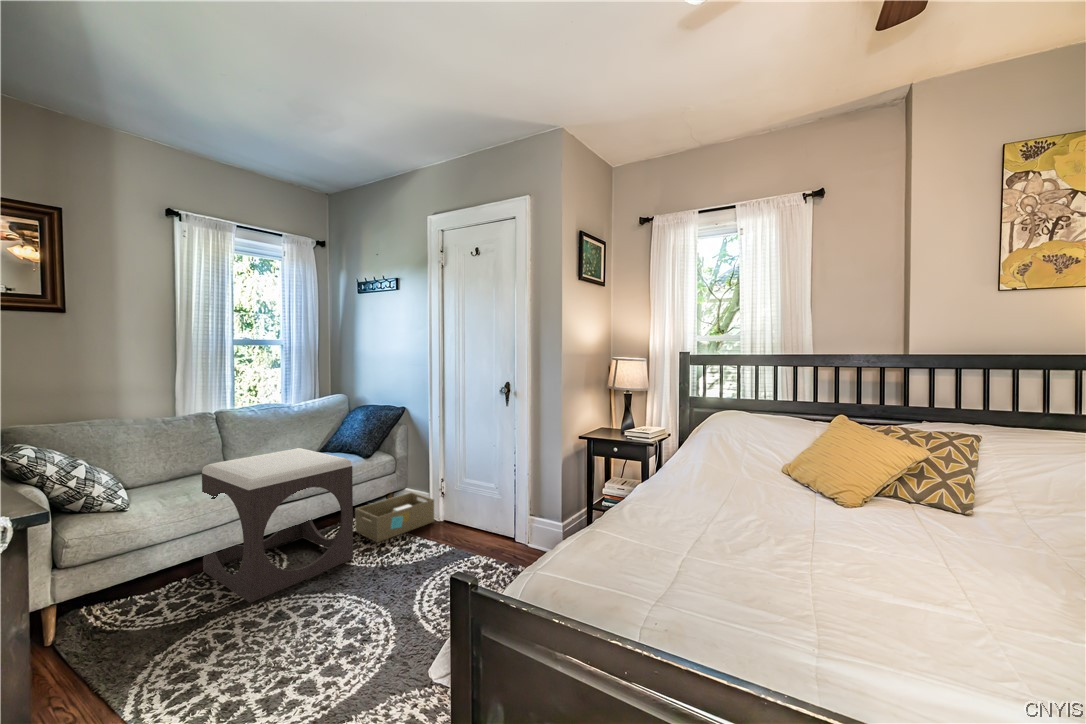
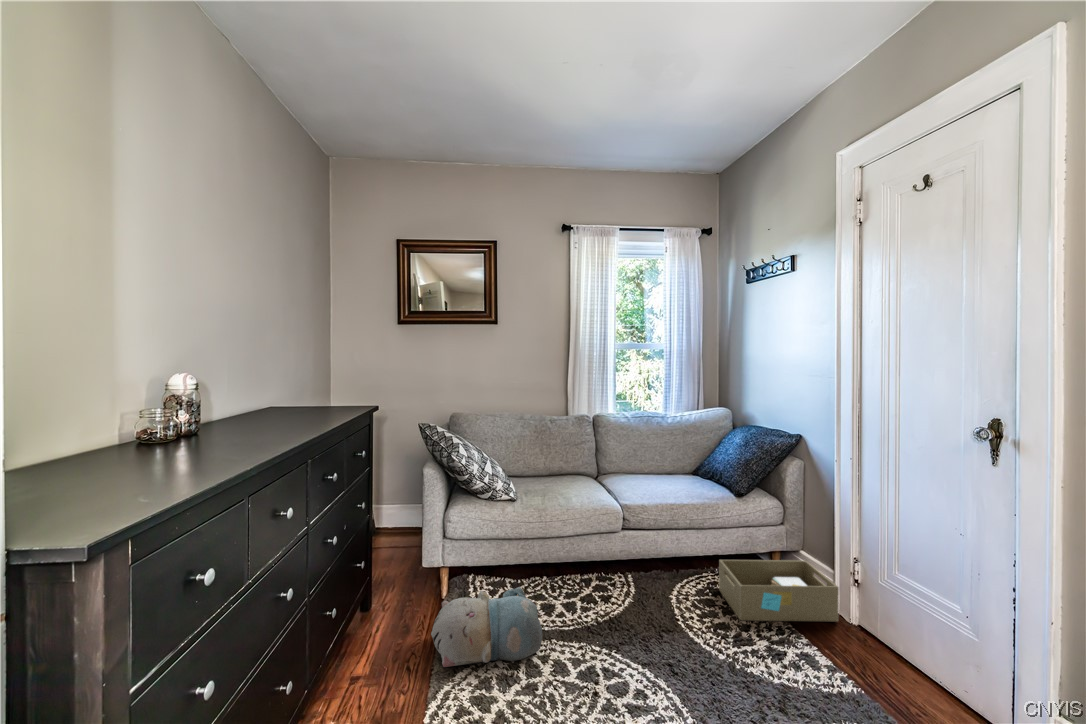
footstool: present [202,448,353,603] -> none [563,469,700,637]
plush toy: none [71,582,224,686] -> present [431,587,542,667]

